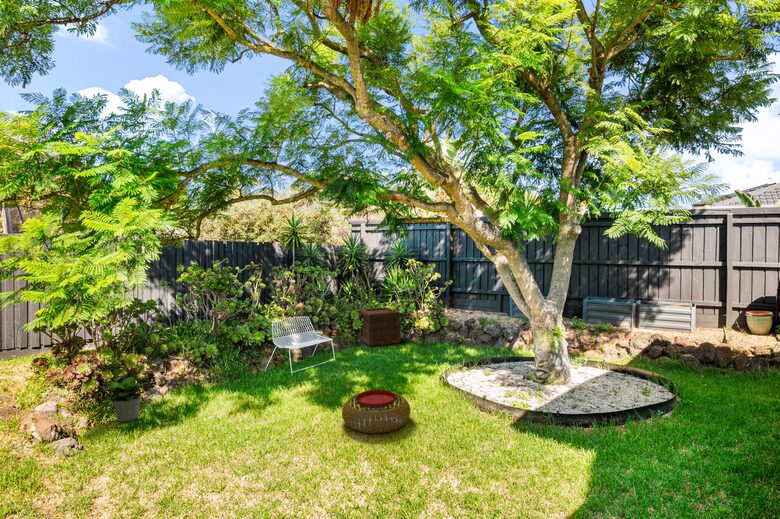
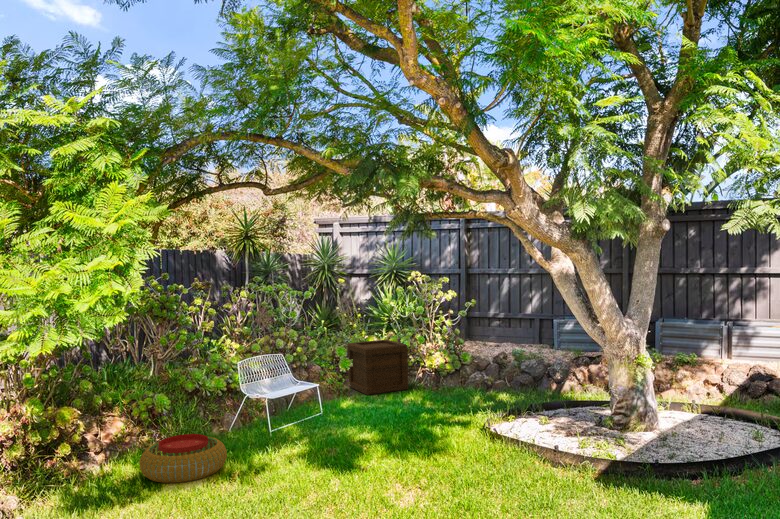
potted plant: present [104,376,147,422] -> none [27,437,100,502]
pouf: present [342,390,411,434] -> present [140,434,227,483]

